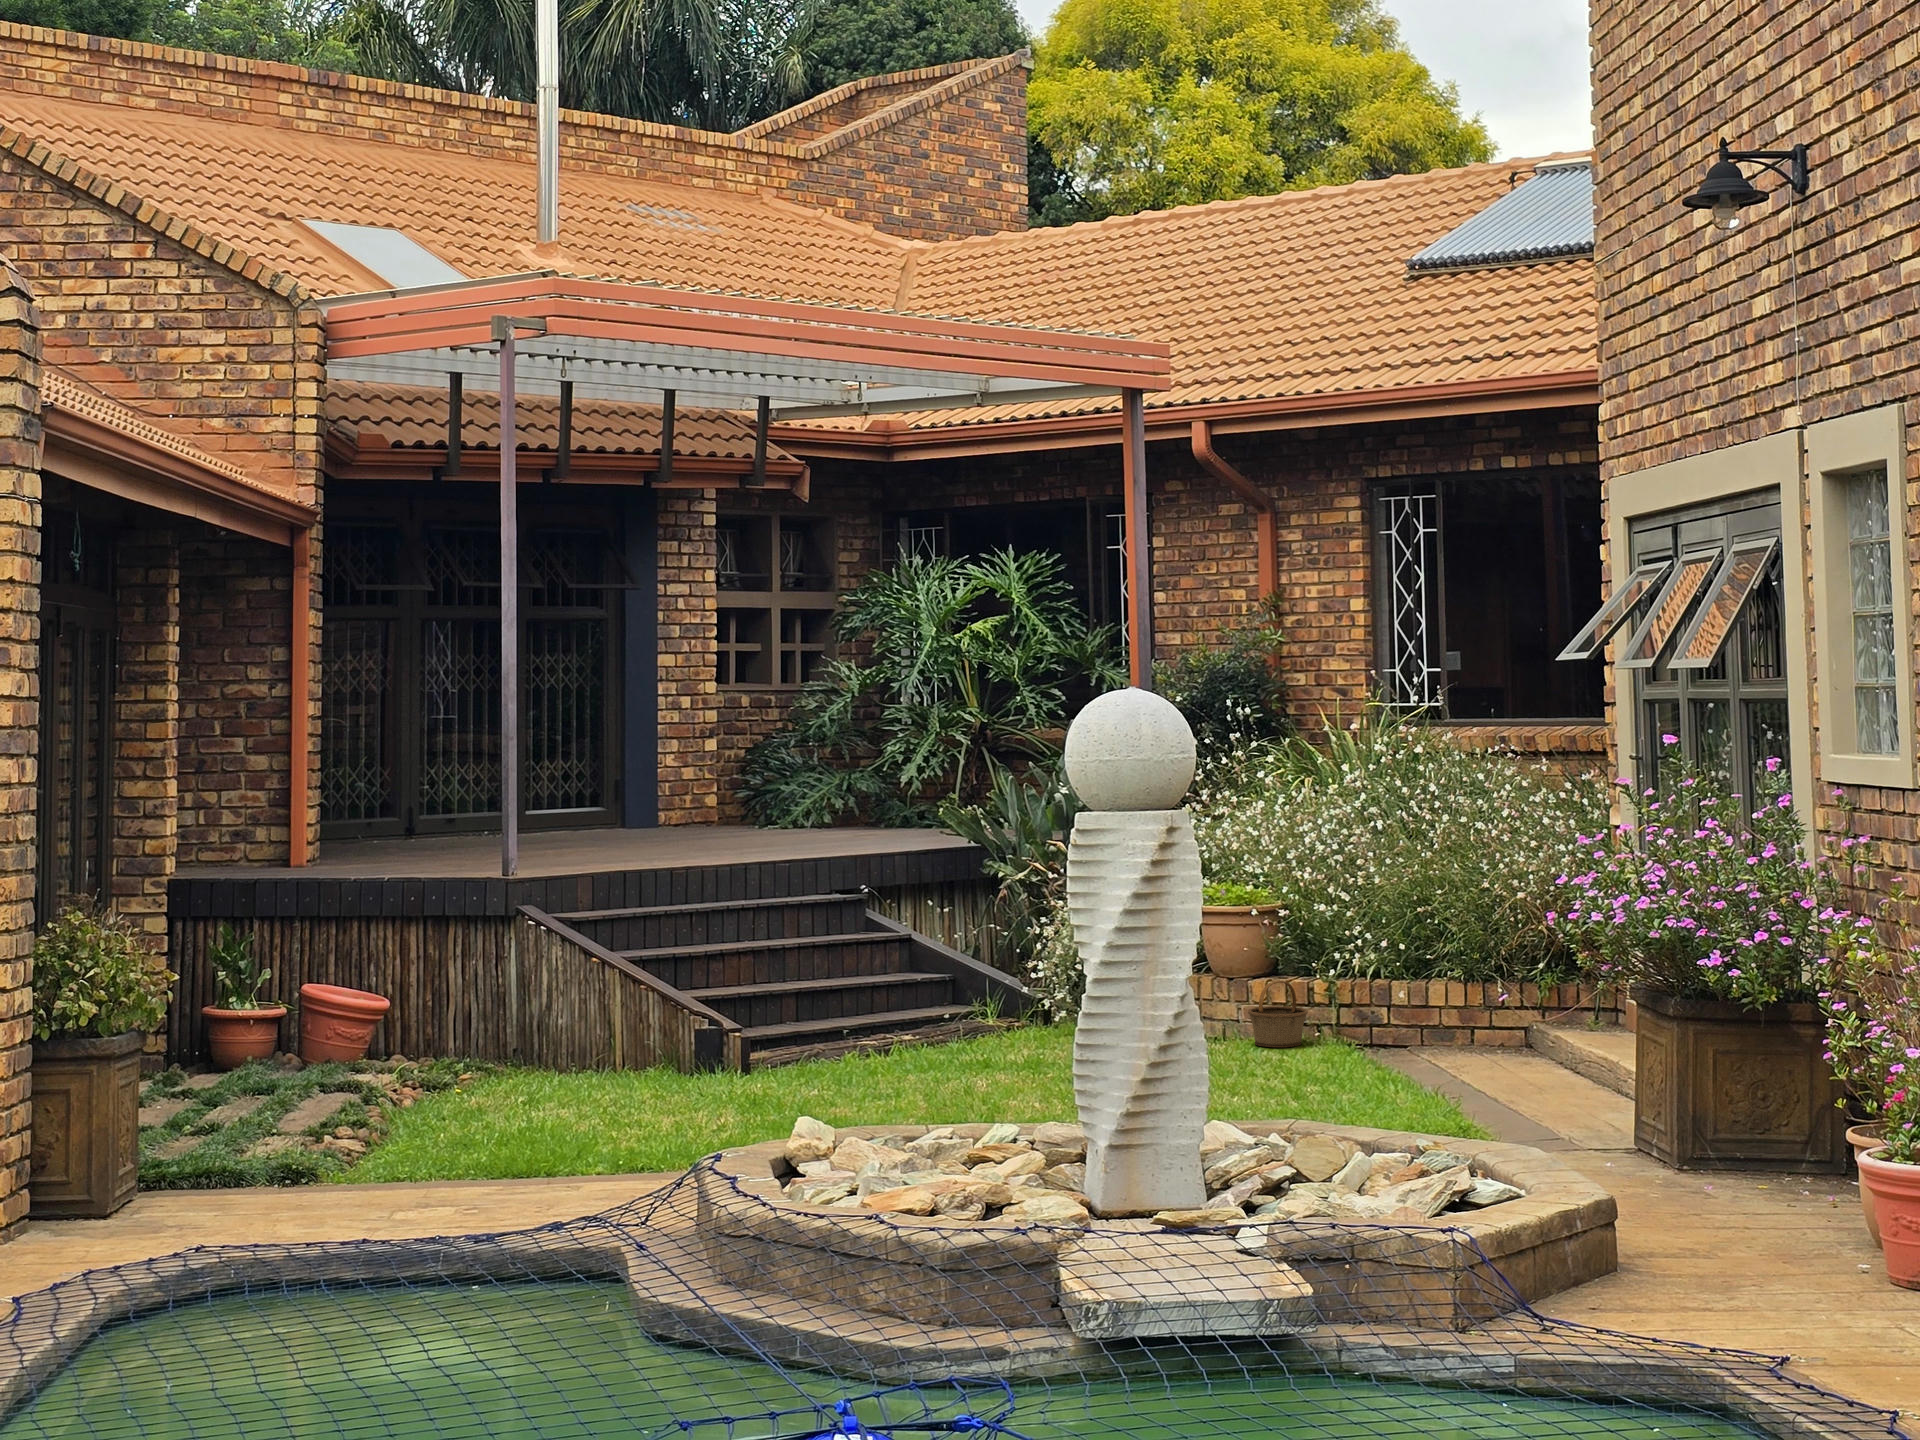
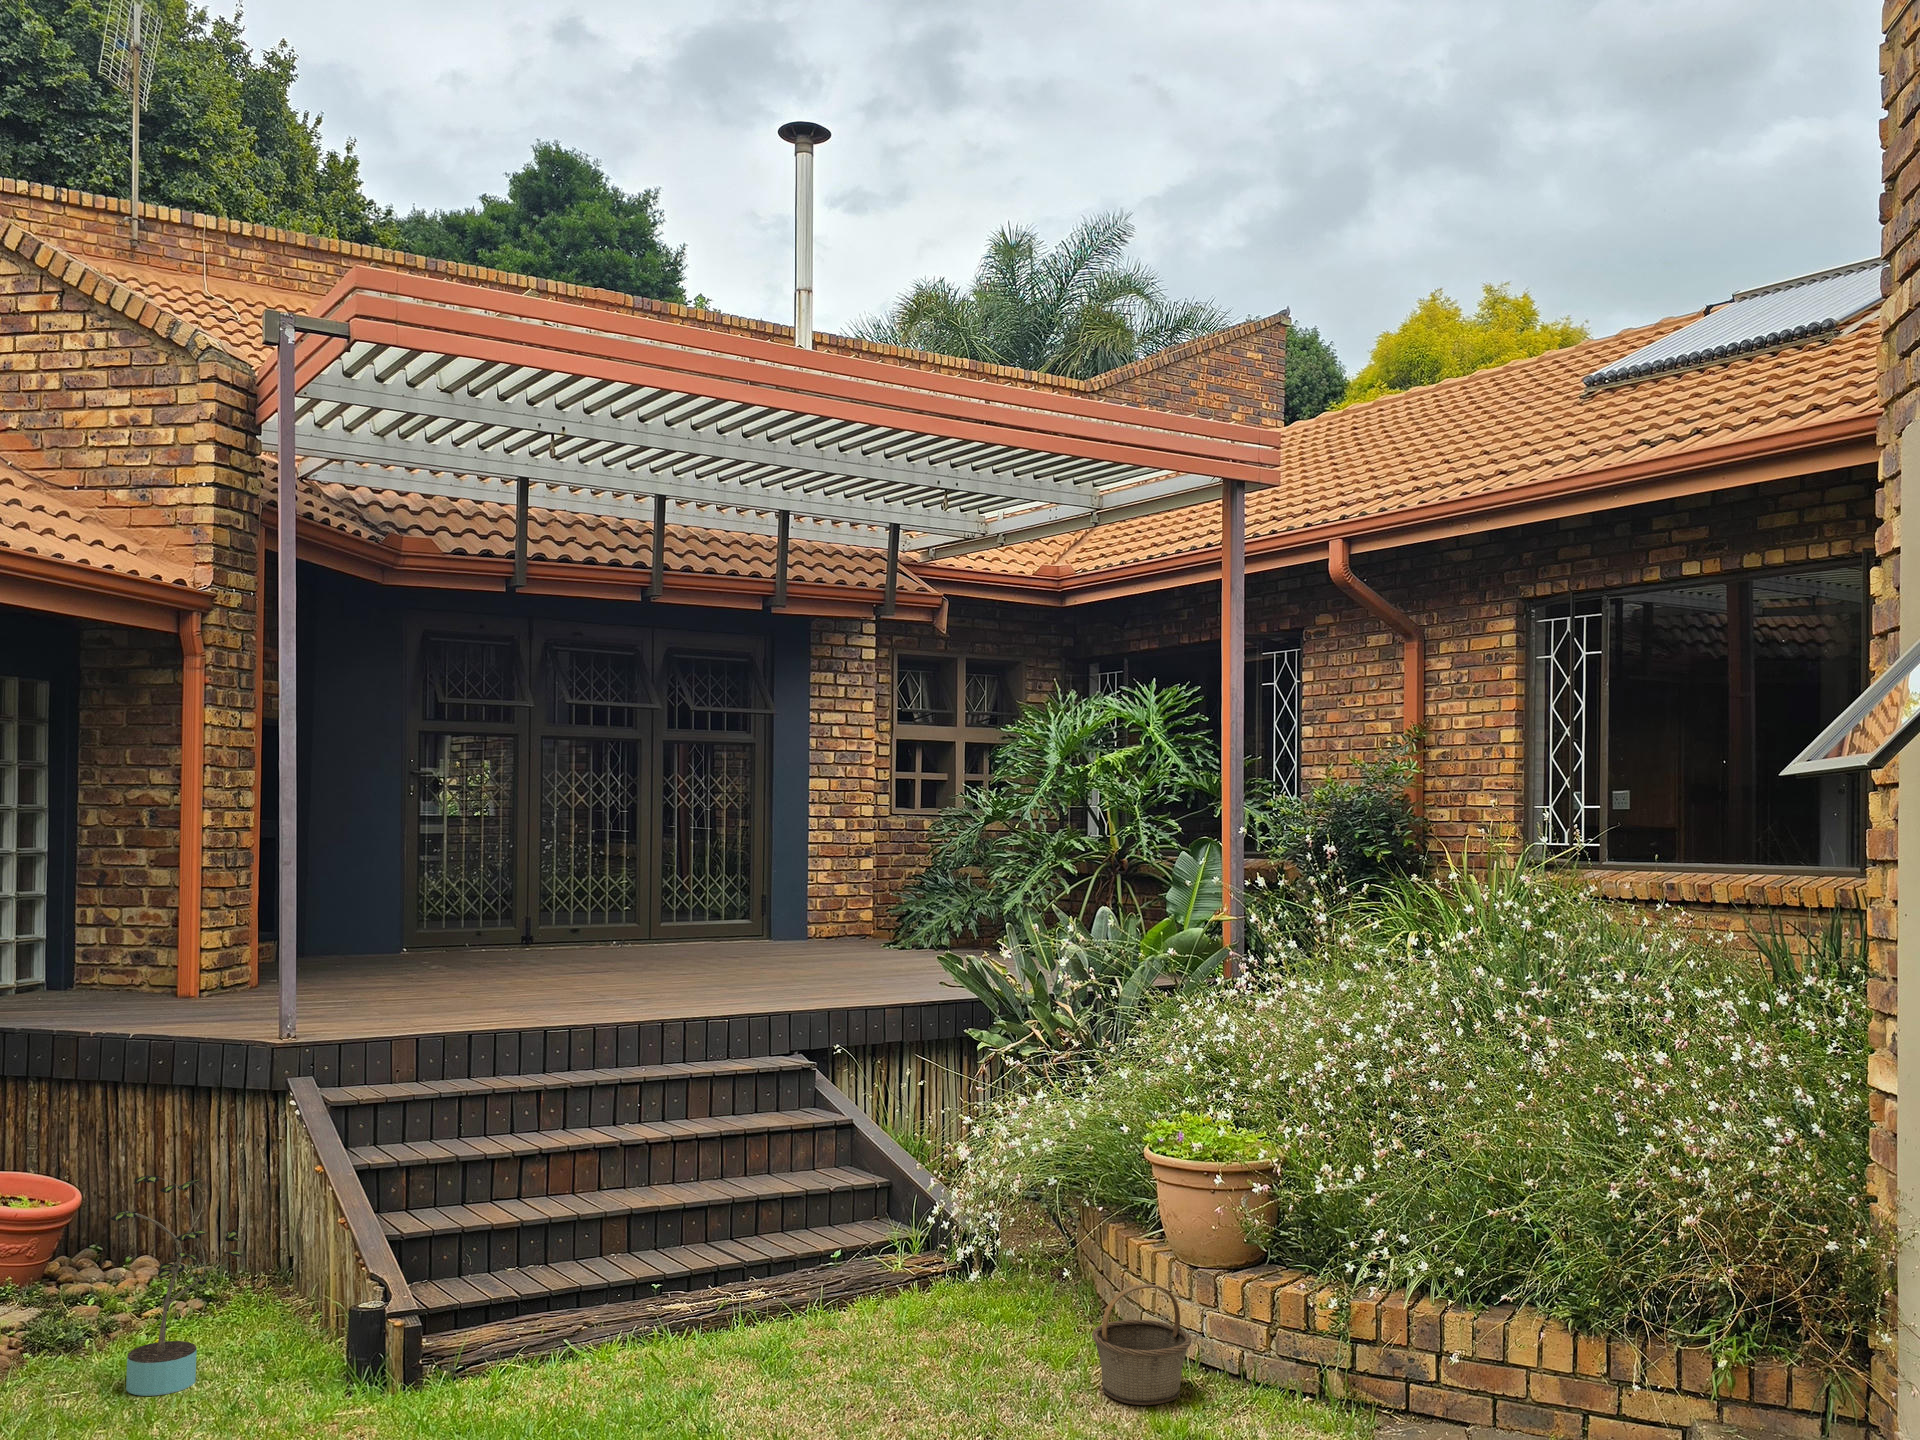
potted plant: none [646,957,720,1094] -> present [110,1175,242,1396]

